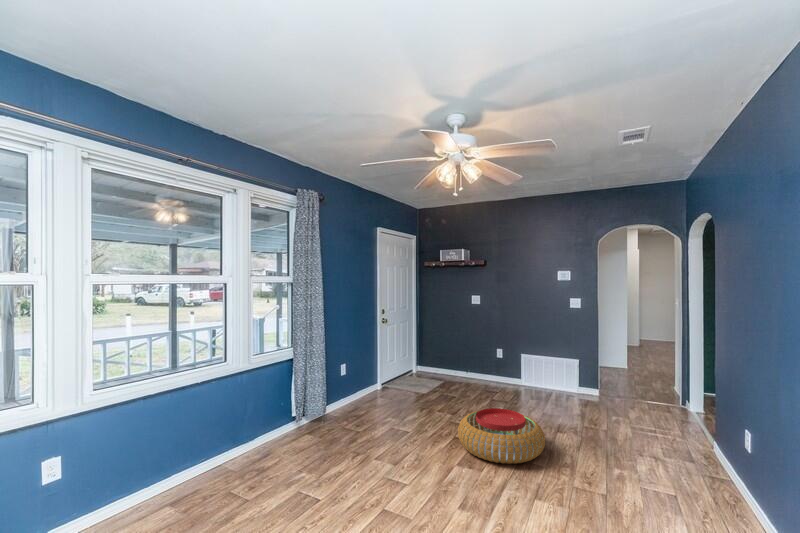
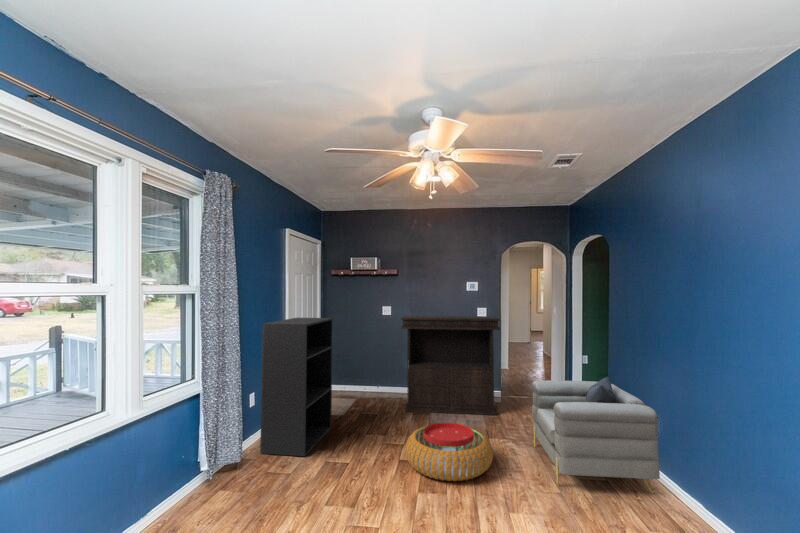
bookshelf: none [344,303,411,421] -> present [260,318,333,456]
console table: none [481,305,587,412] -> present [401,316,500,415]
armchair: none [604,378,734,517] -> present [532,377,660,493]

